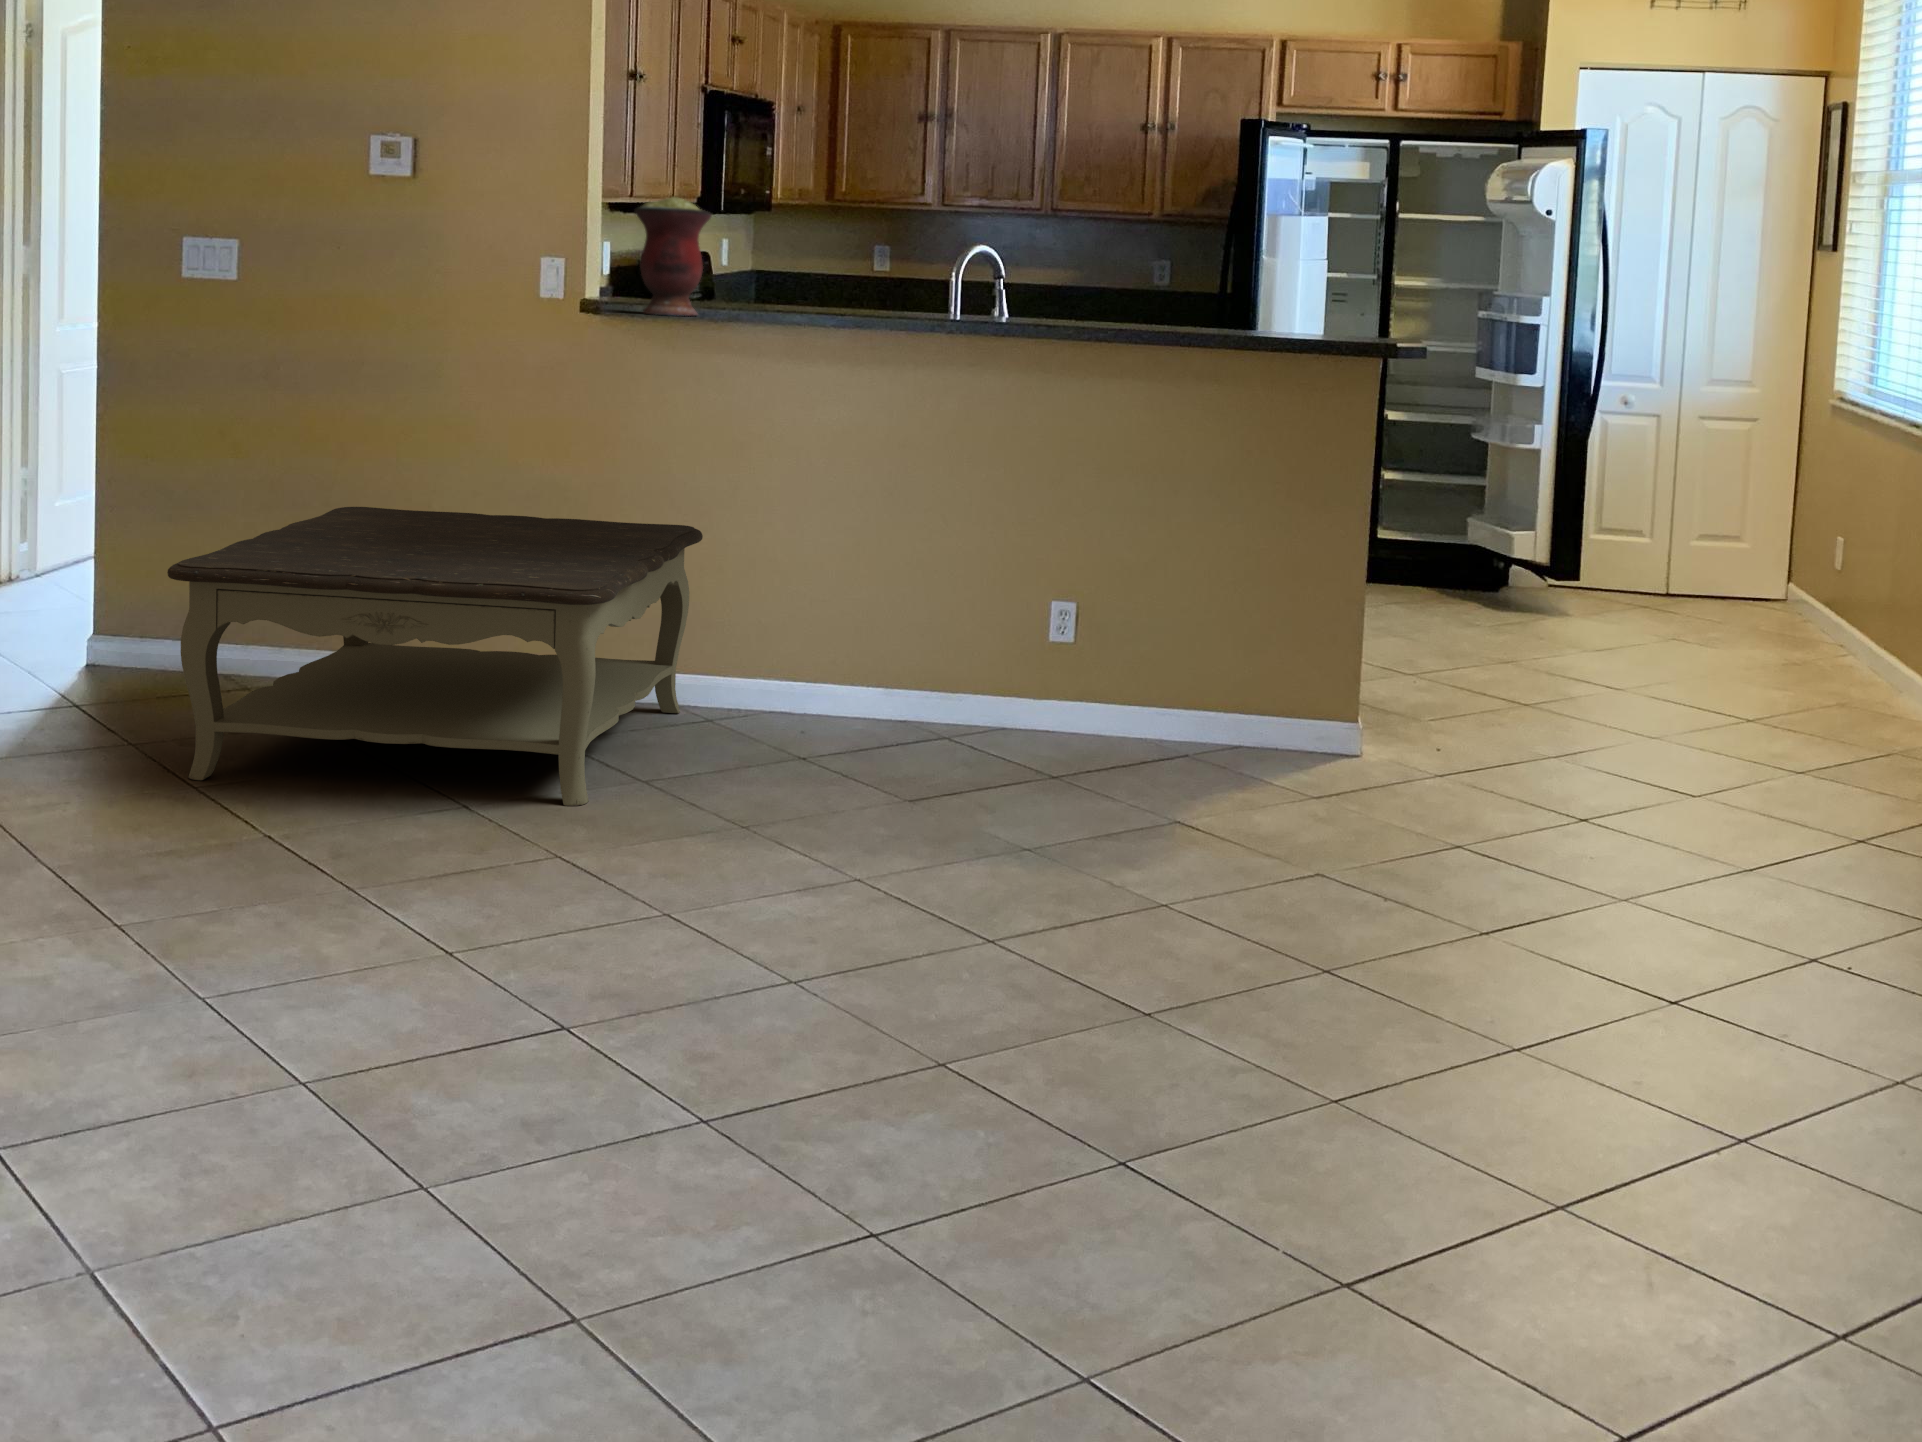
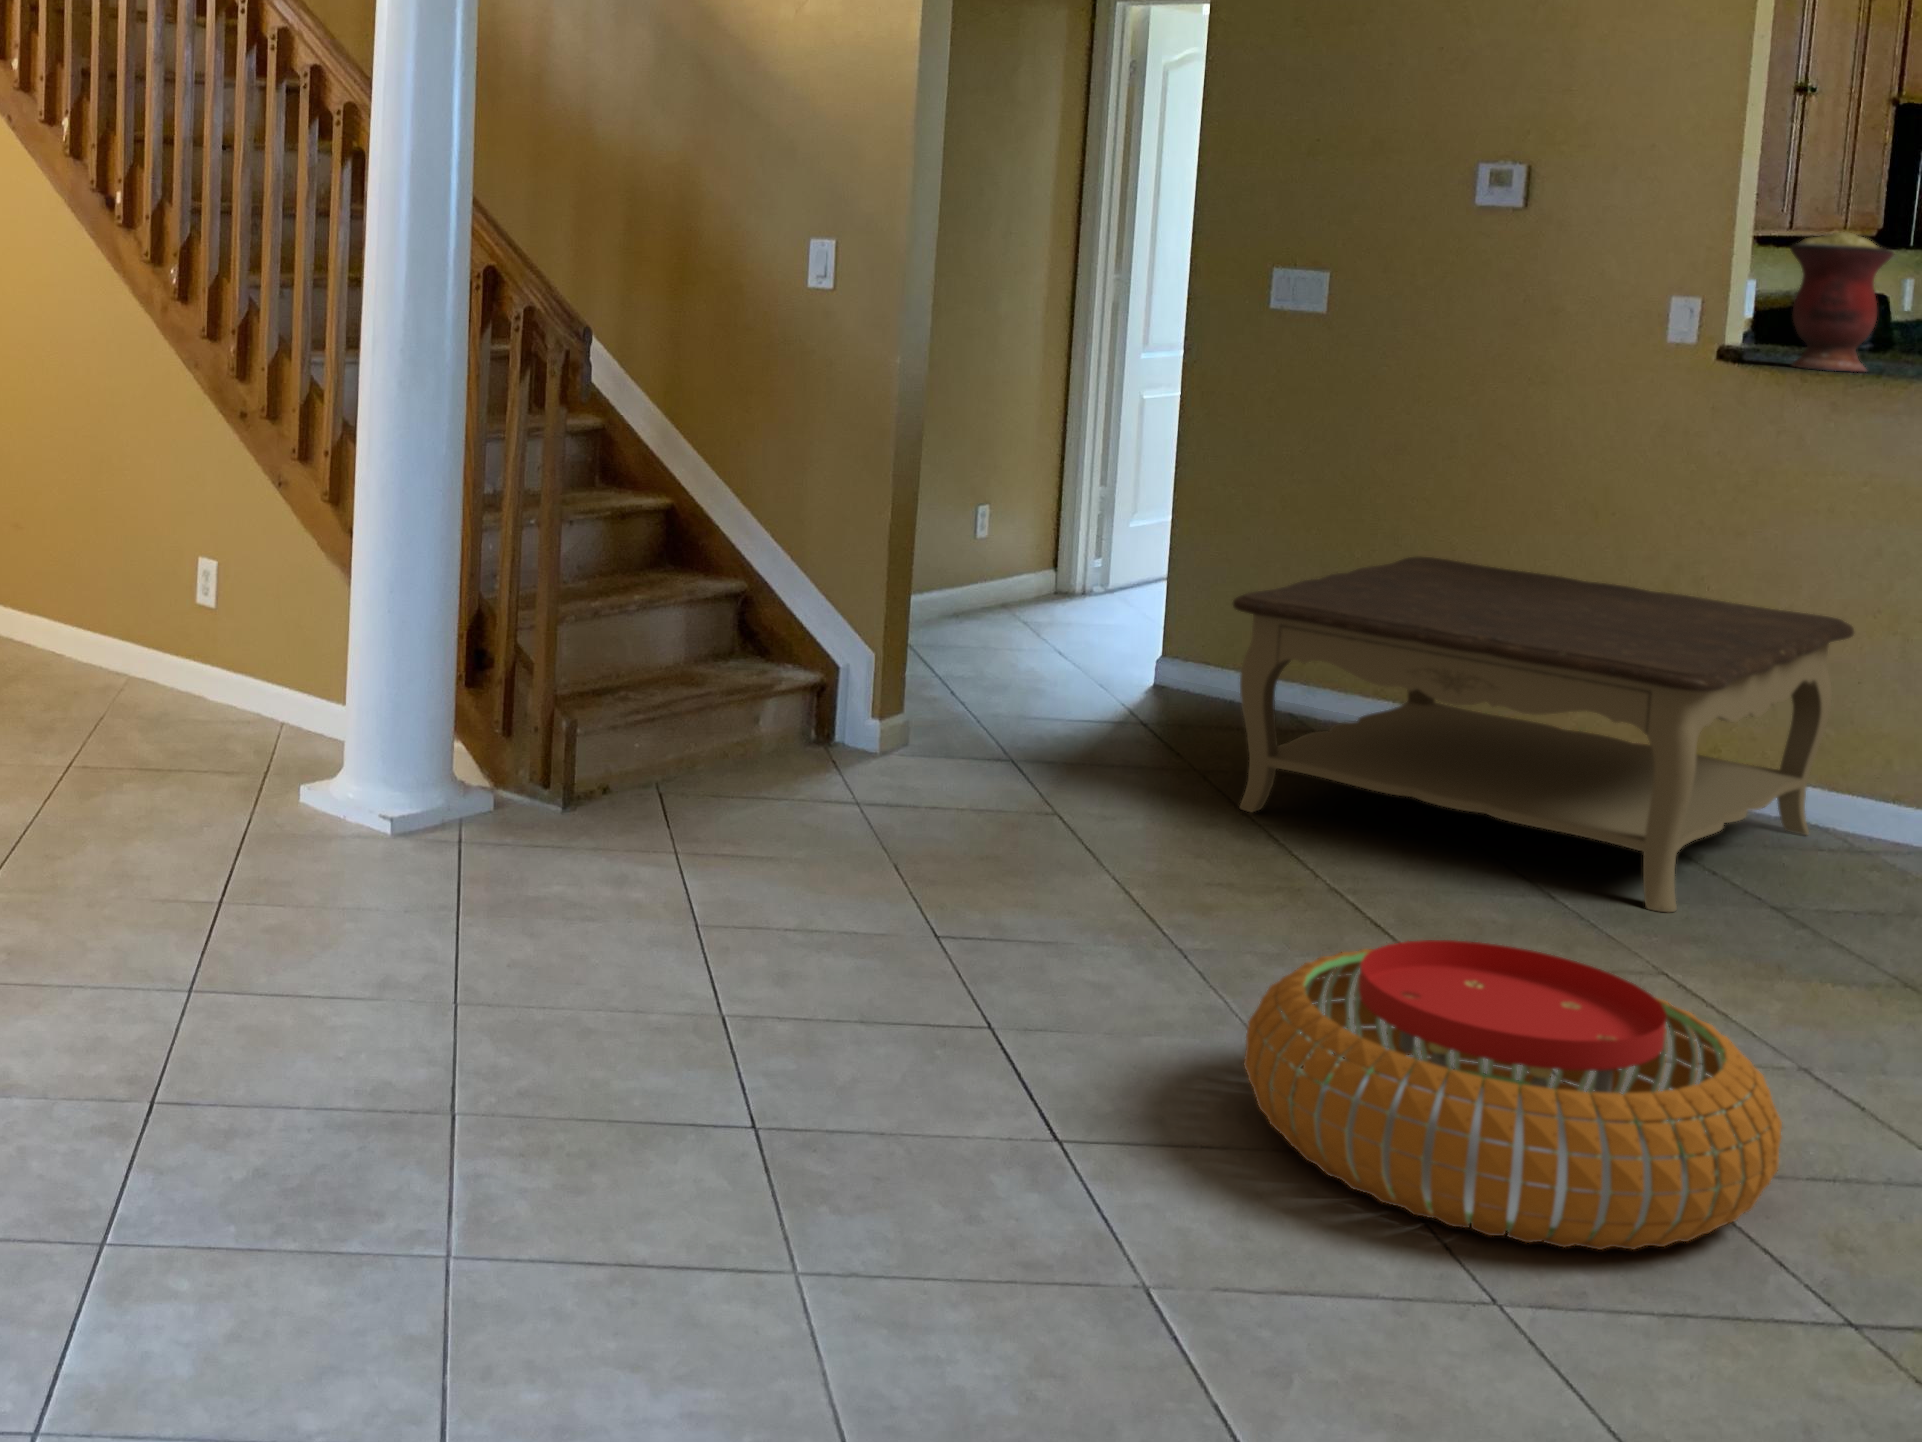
pouf: none [207,879,701,1178] -> present [1244,940,1782,1250]

